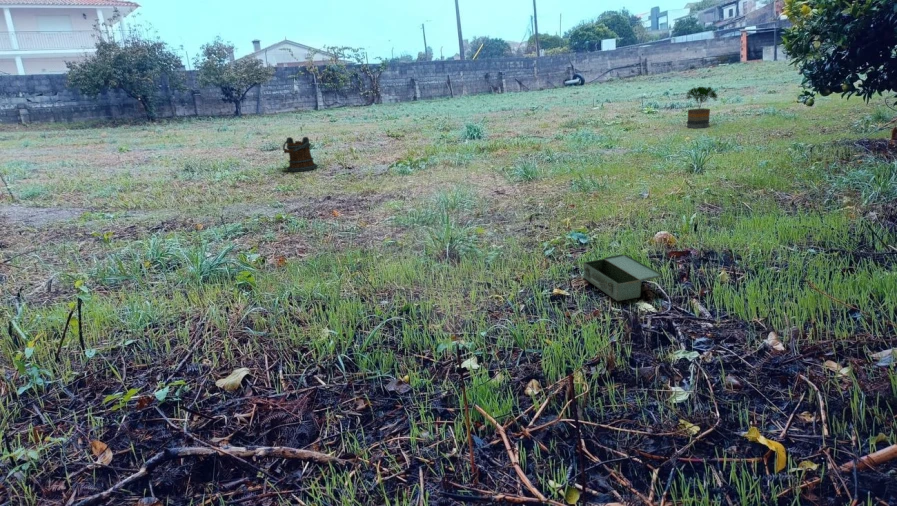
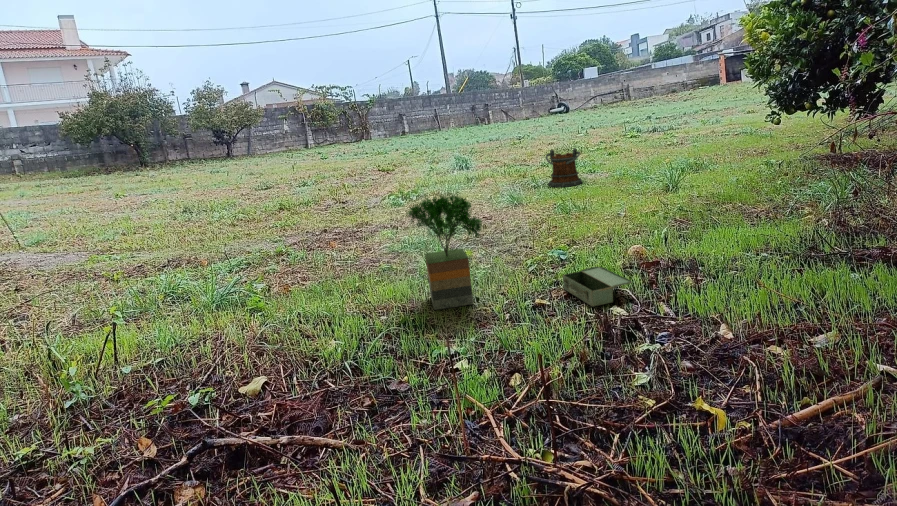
potted tree: present [686,87,717,128] -> present [407,195,482,310]
bucket: present [283,137,318,172] -> present [546,148,582,187]

